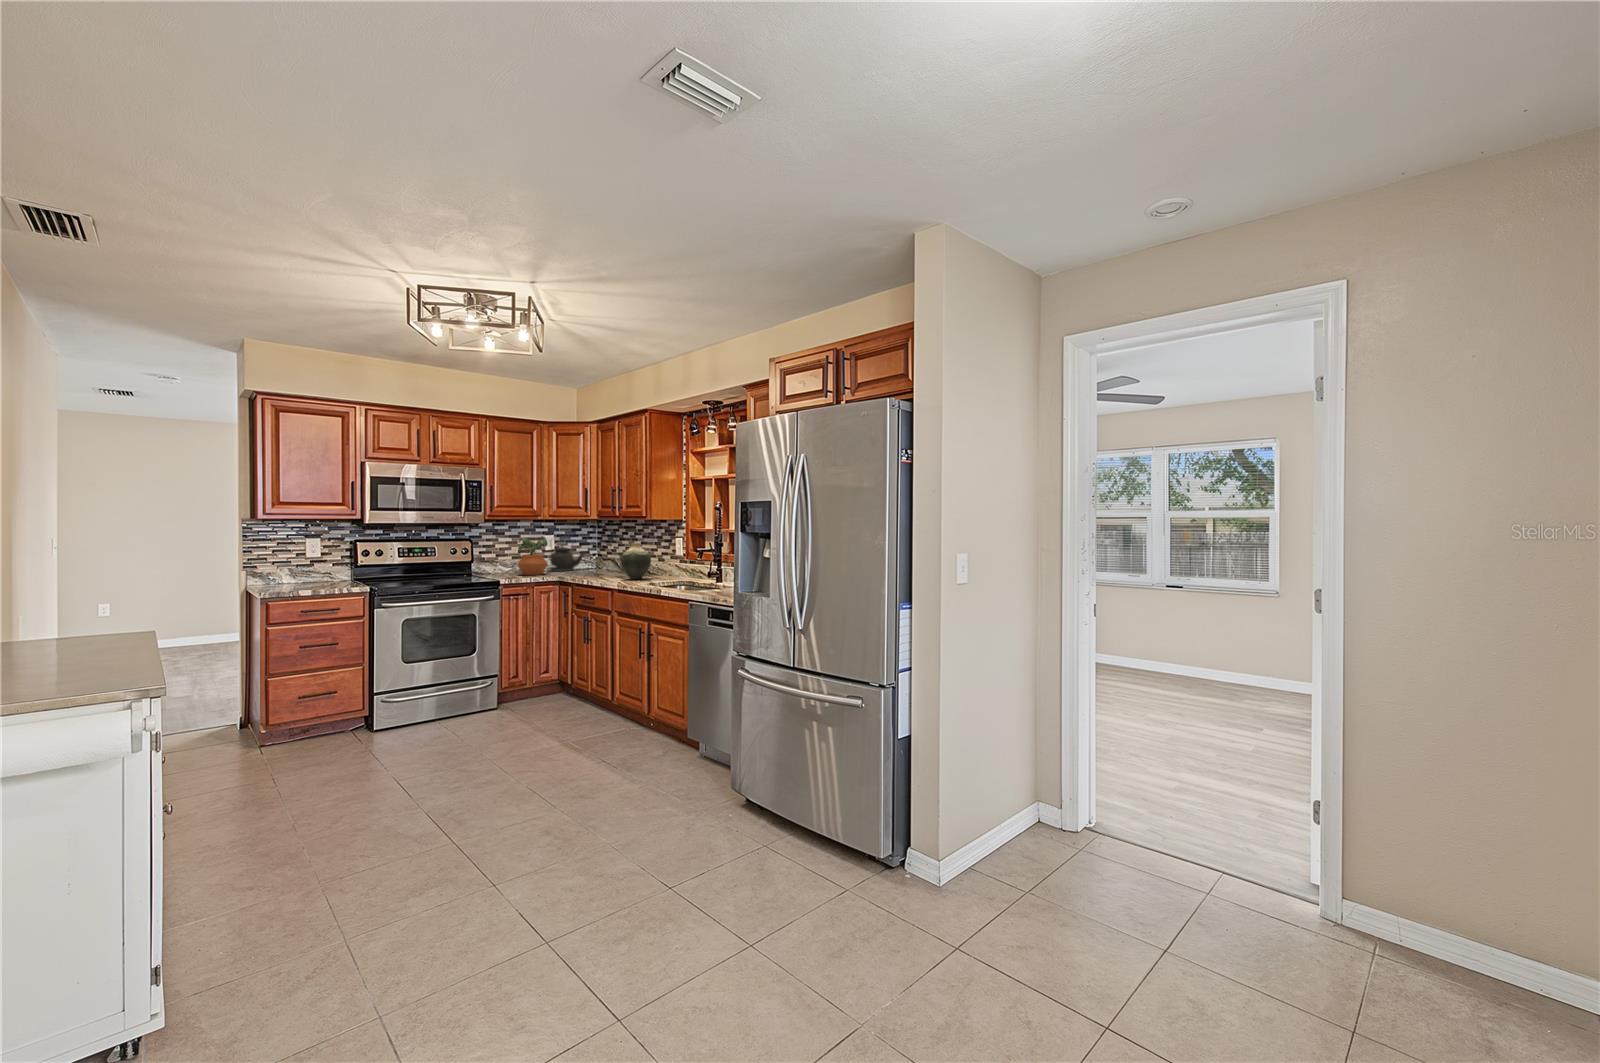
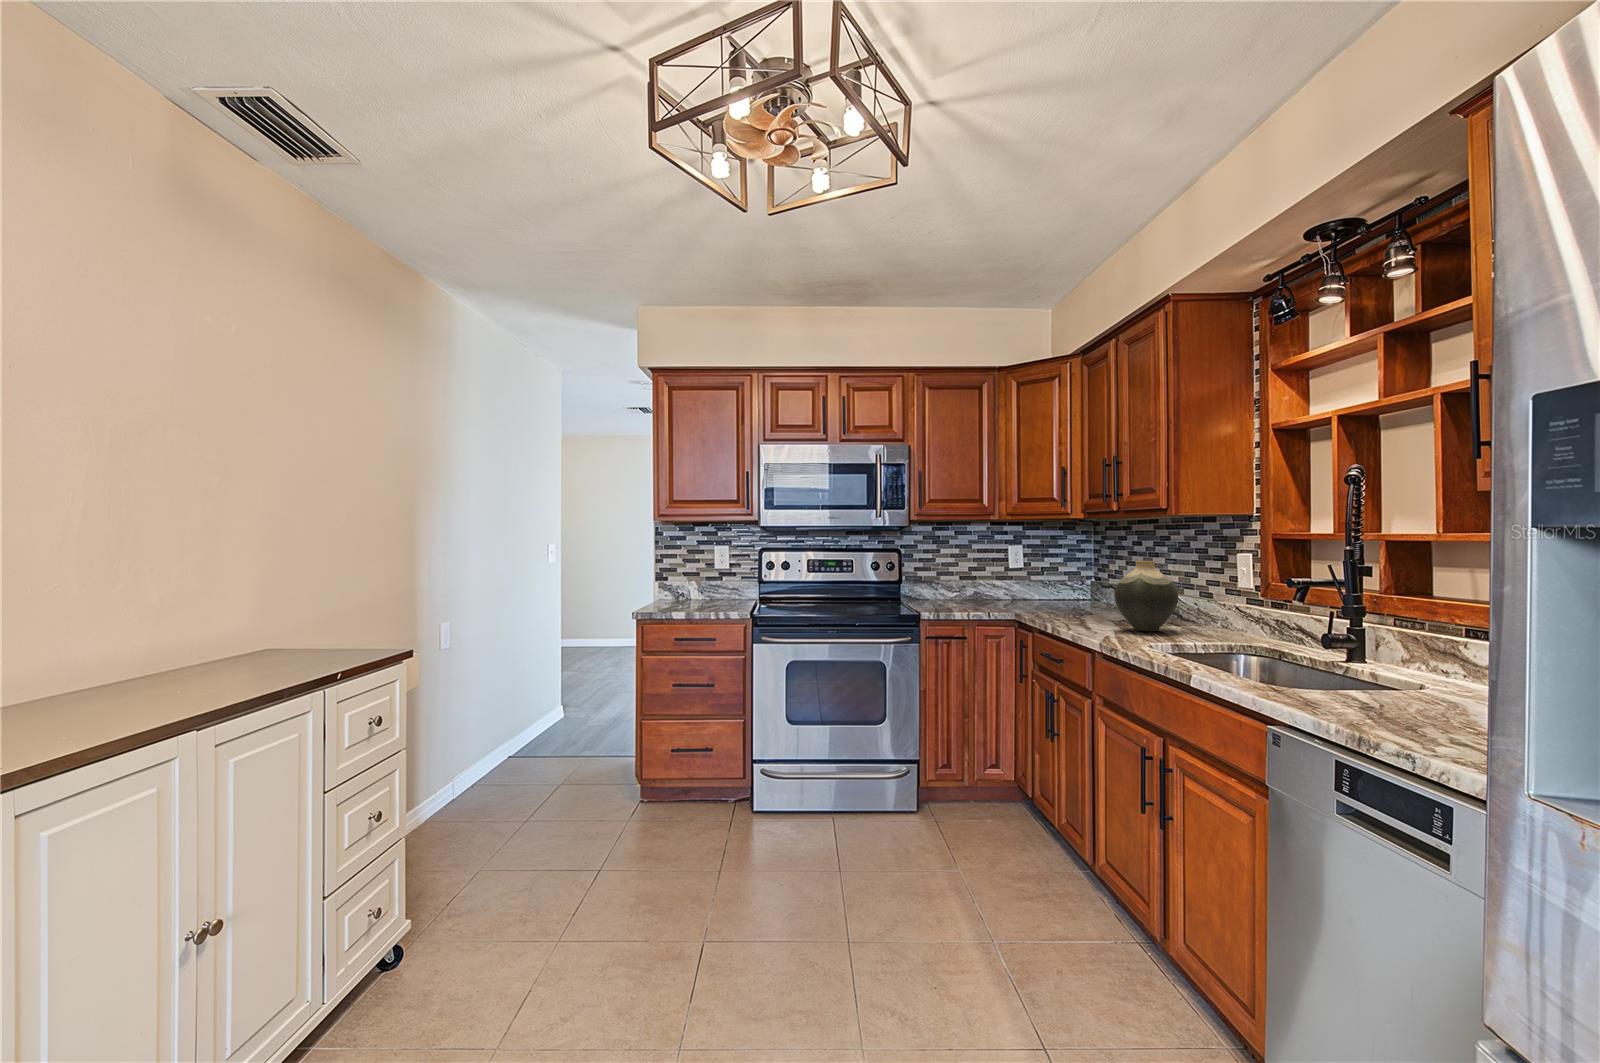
potted plant: present [517,536,548,575] -> none [960,545,1006,606]
kettle: present [550,541,584,571] -> none [1015,551,1070,602]

